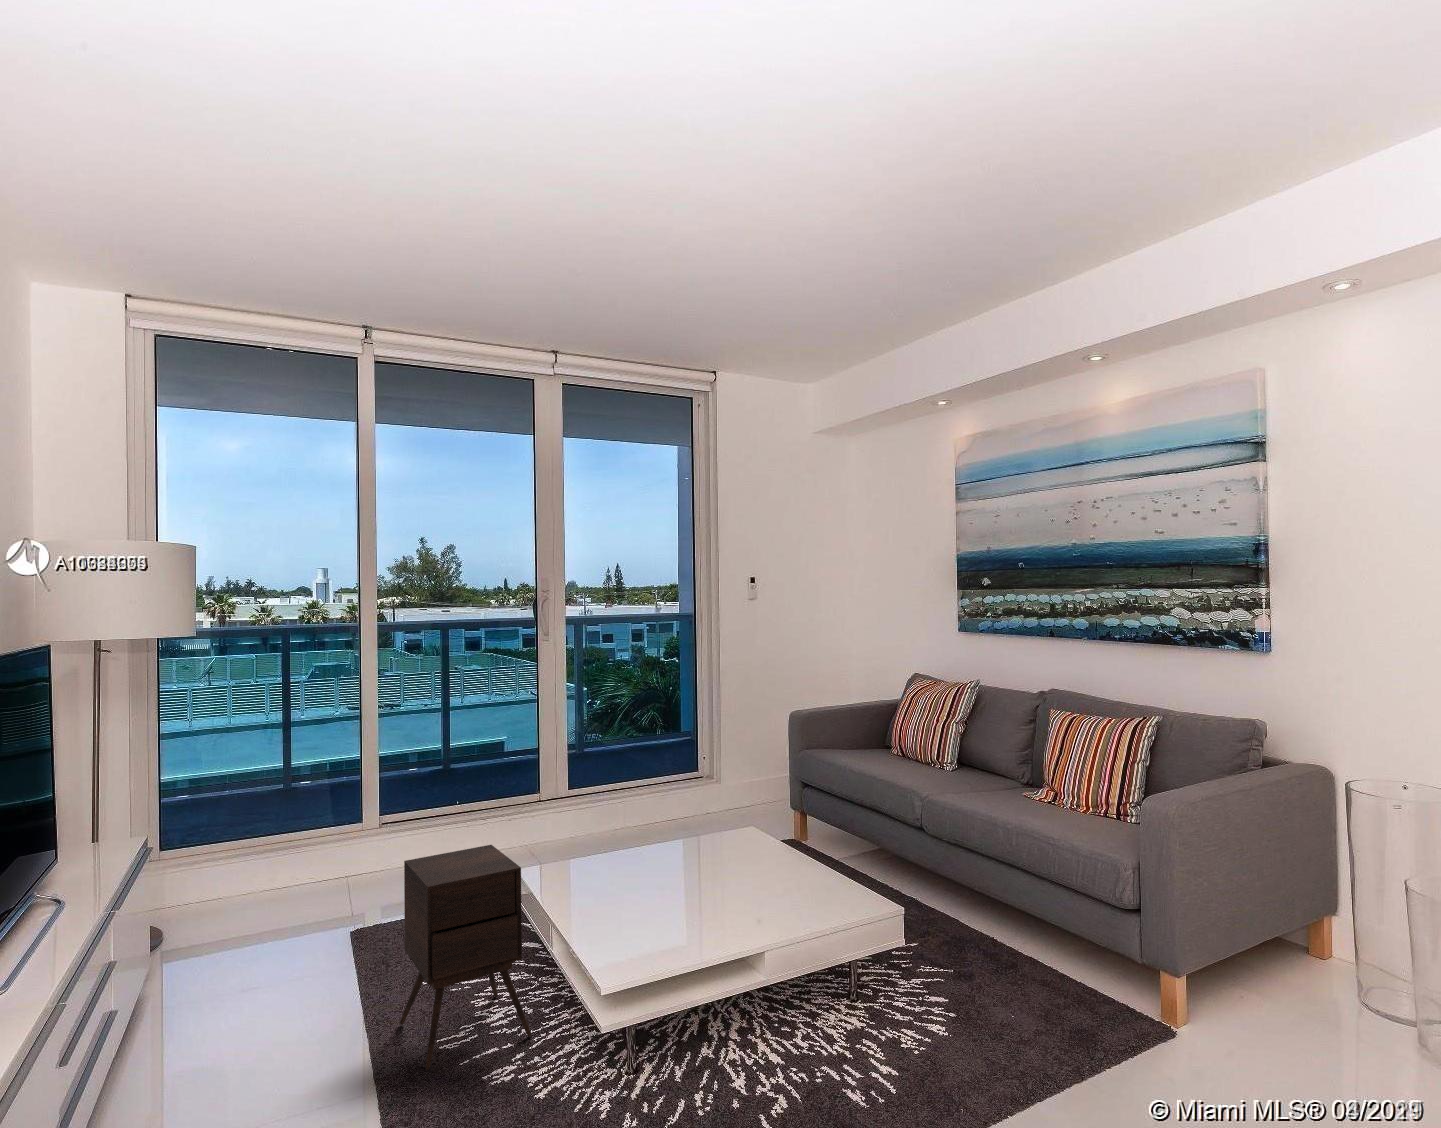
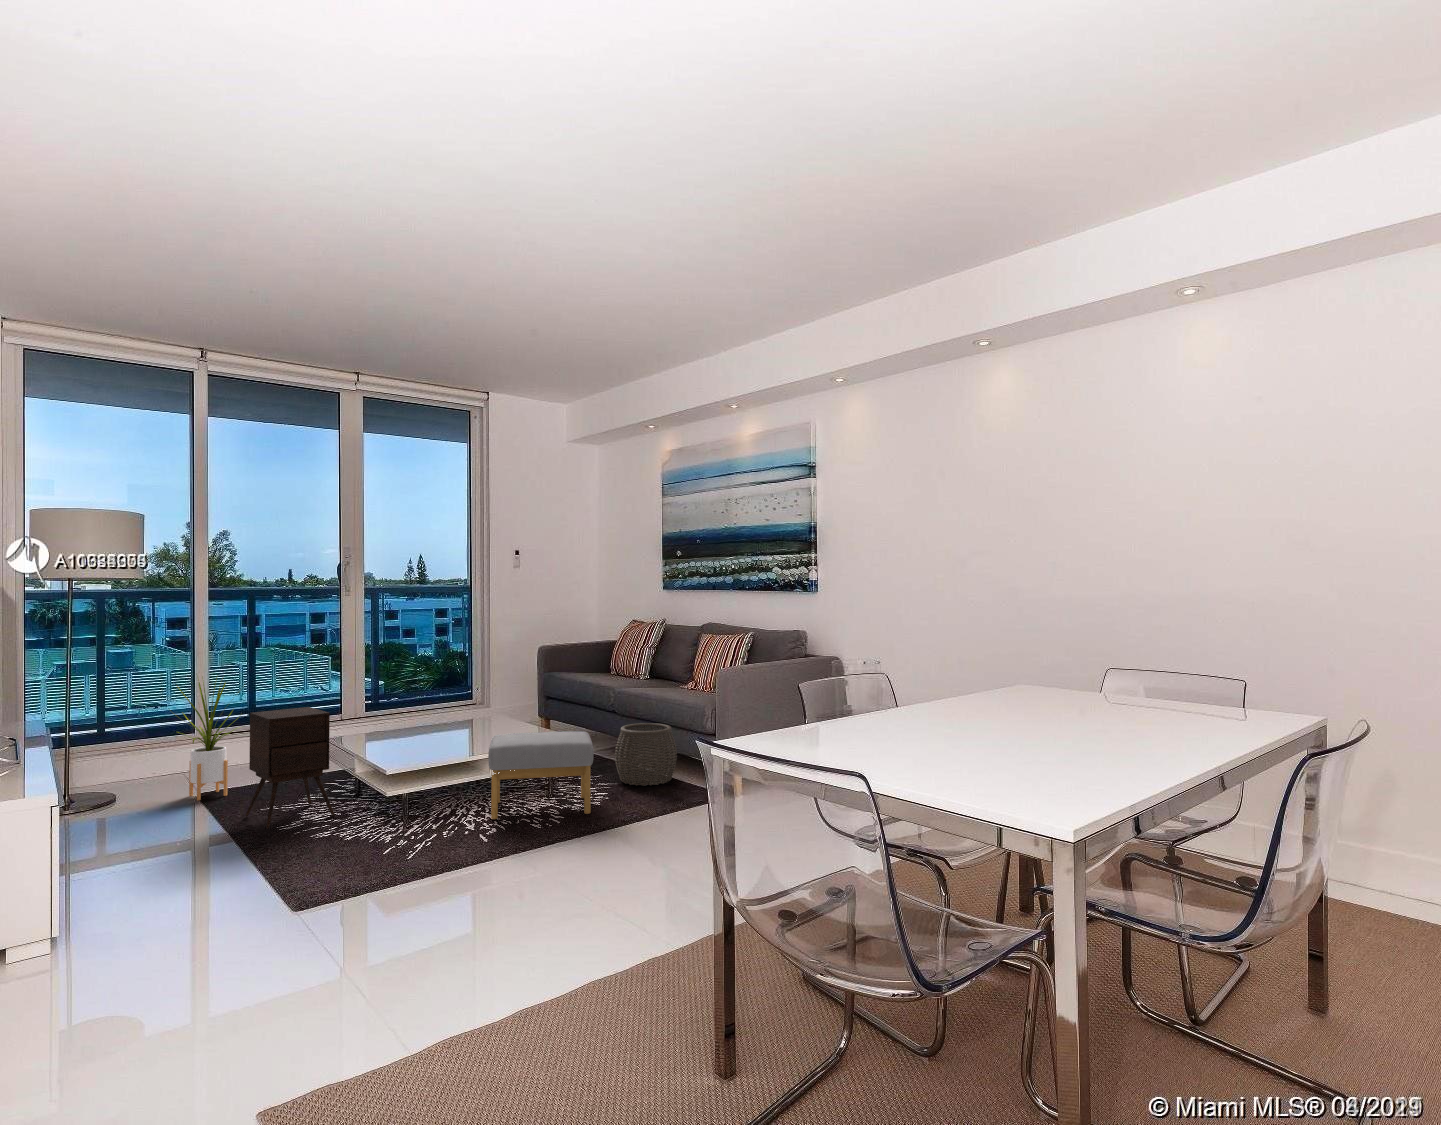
house plant: none [300,775,410,969] -> present [171,682,240,800]
woven basket: none [956,866,1064,986] -> present [615,723,677,786]
footstool: none [772,900,961,1076] -> present [488,731,594,819]

